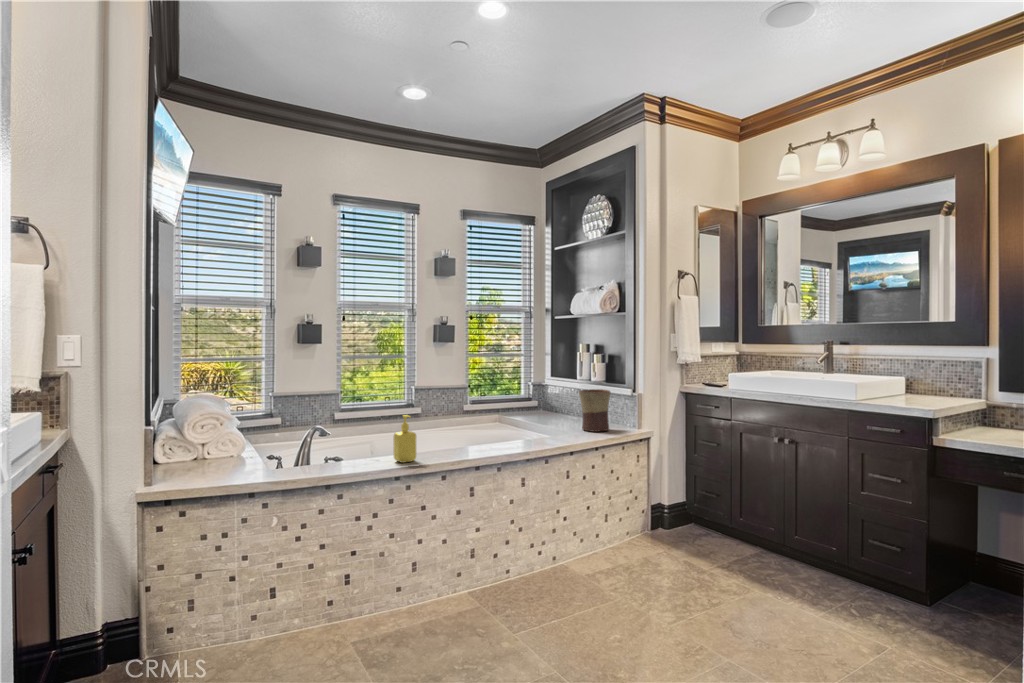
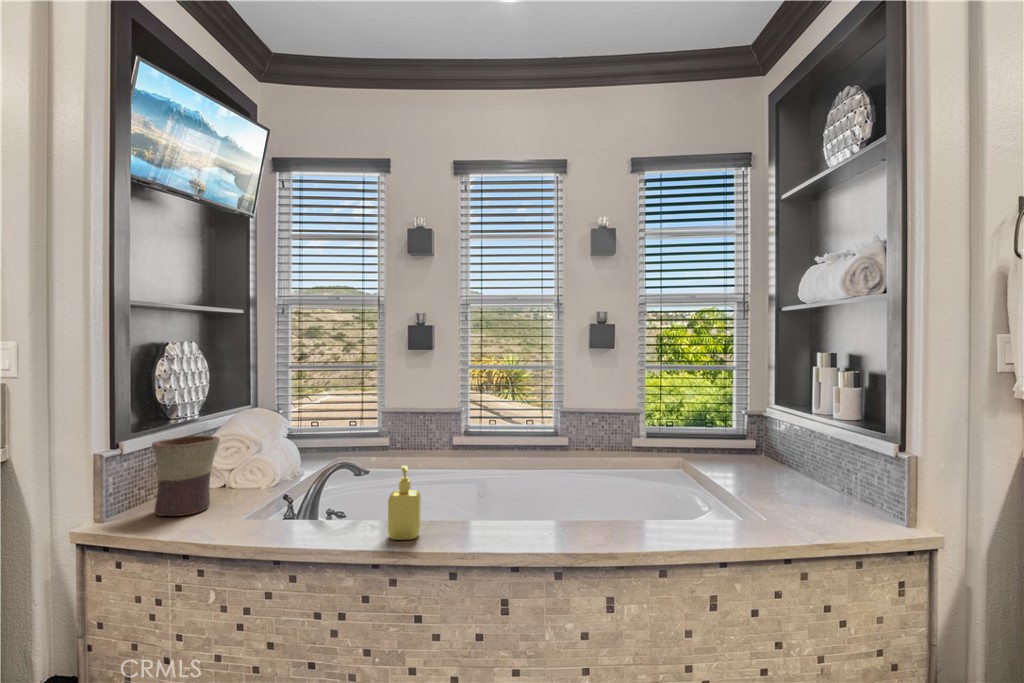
flower pot: present [579,389,610,431] -> present [152,436,220,516]

